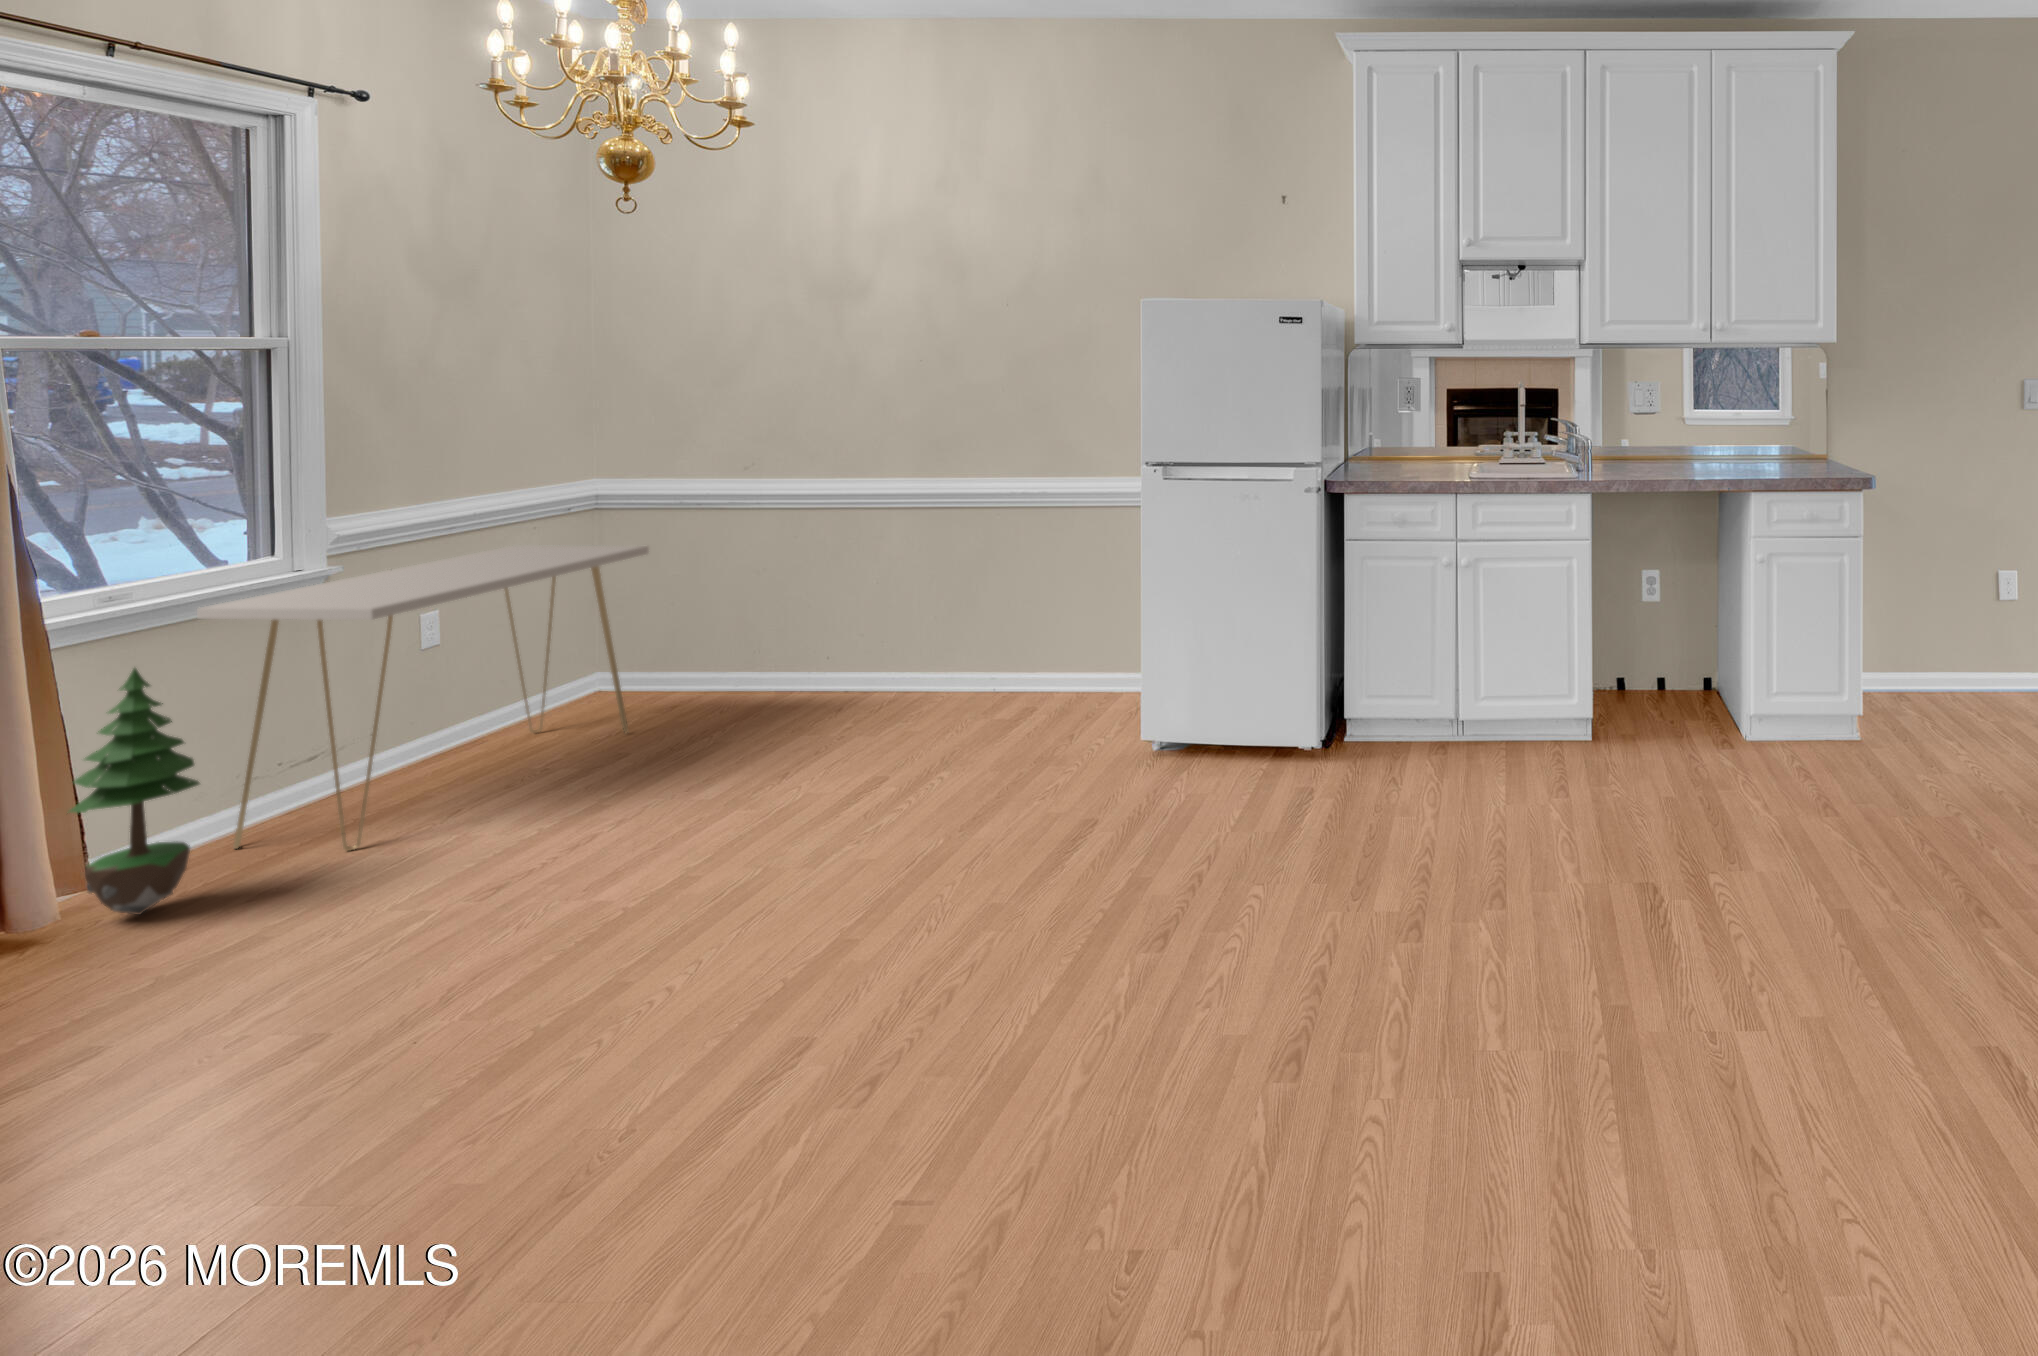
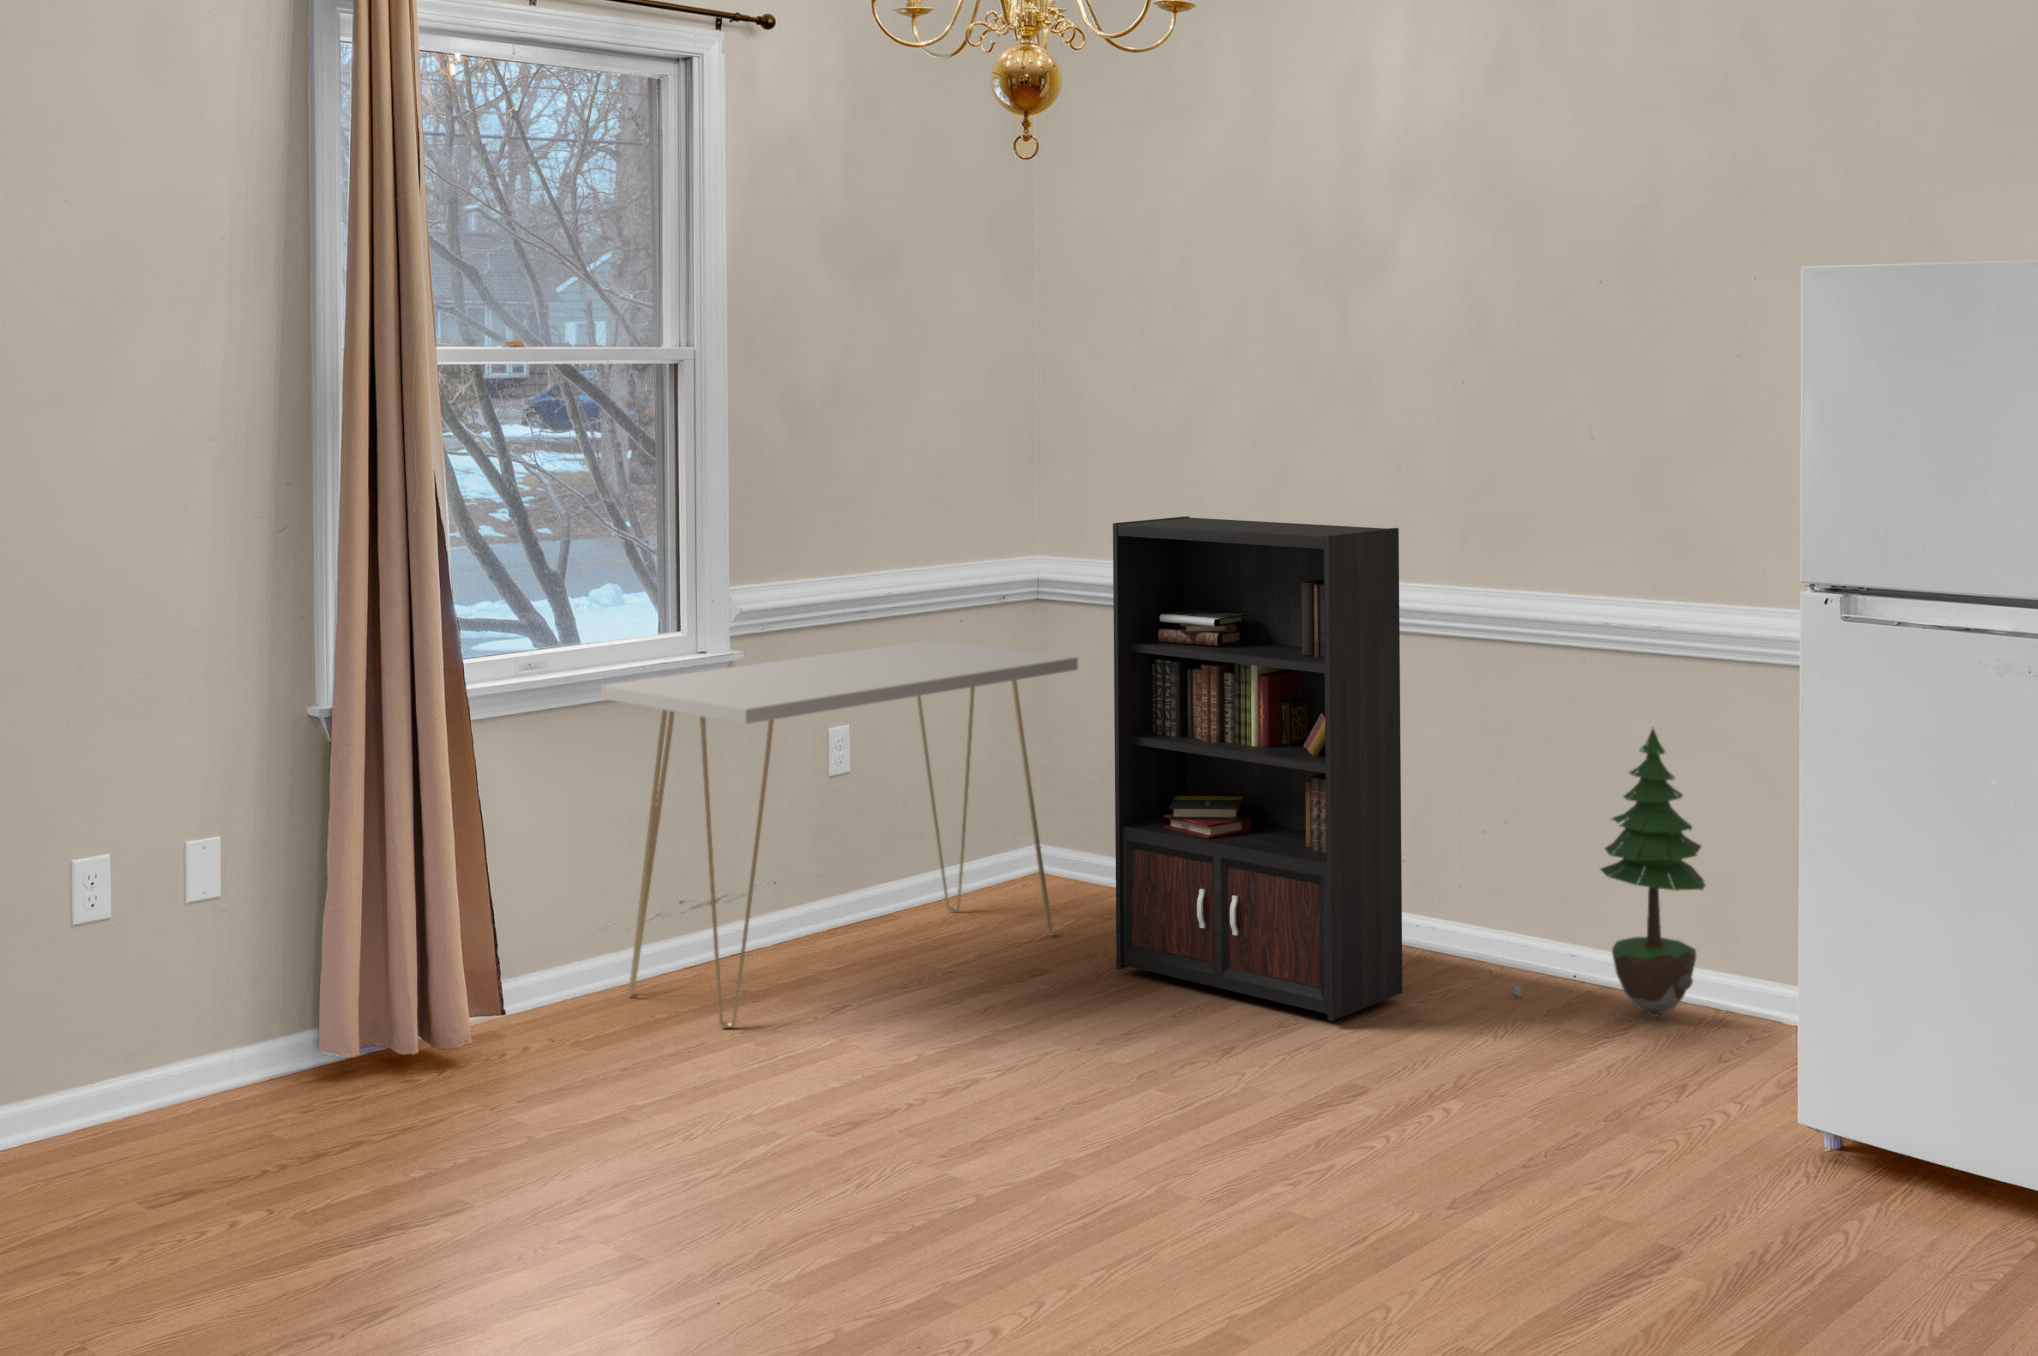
bookcase: none [684,447,969,745] -> present [1113,516,1522,1021]
potted tree: present [68,668,199,915] -> present [1601,729,1705,1017]

